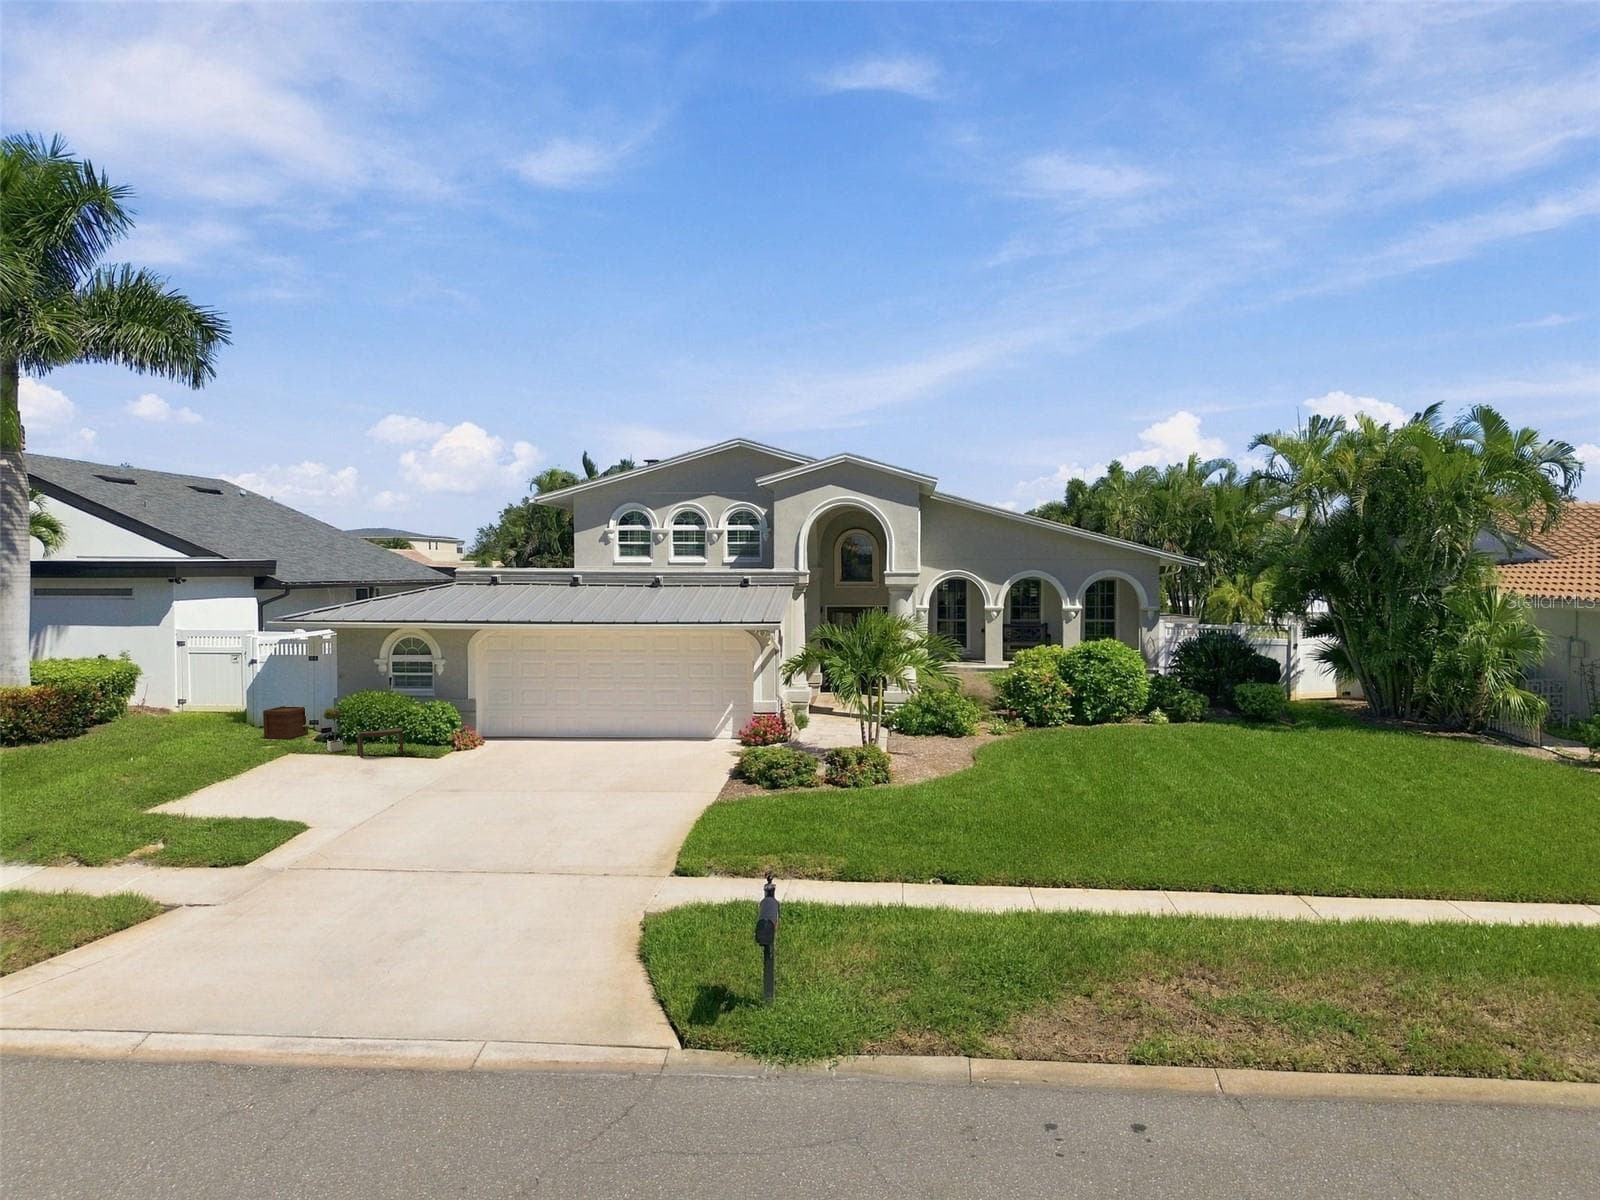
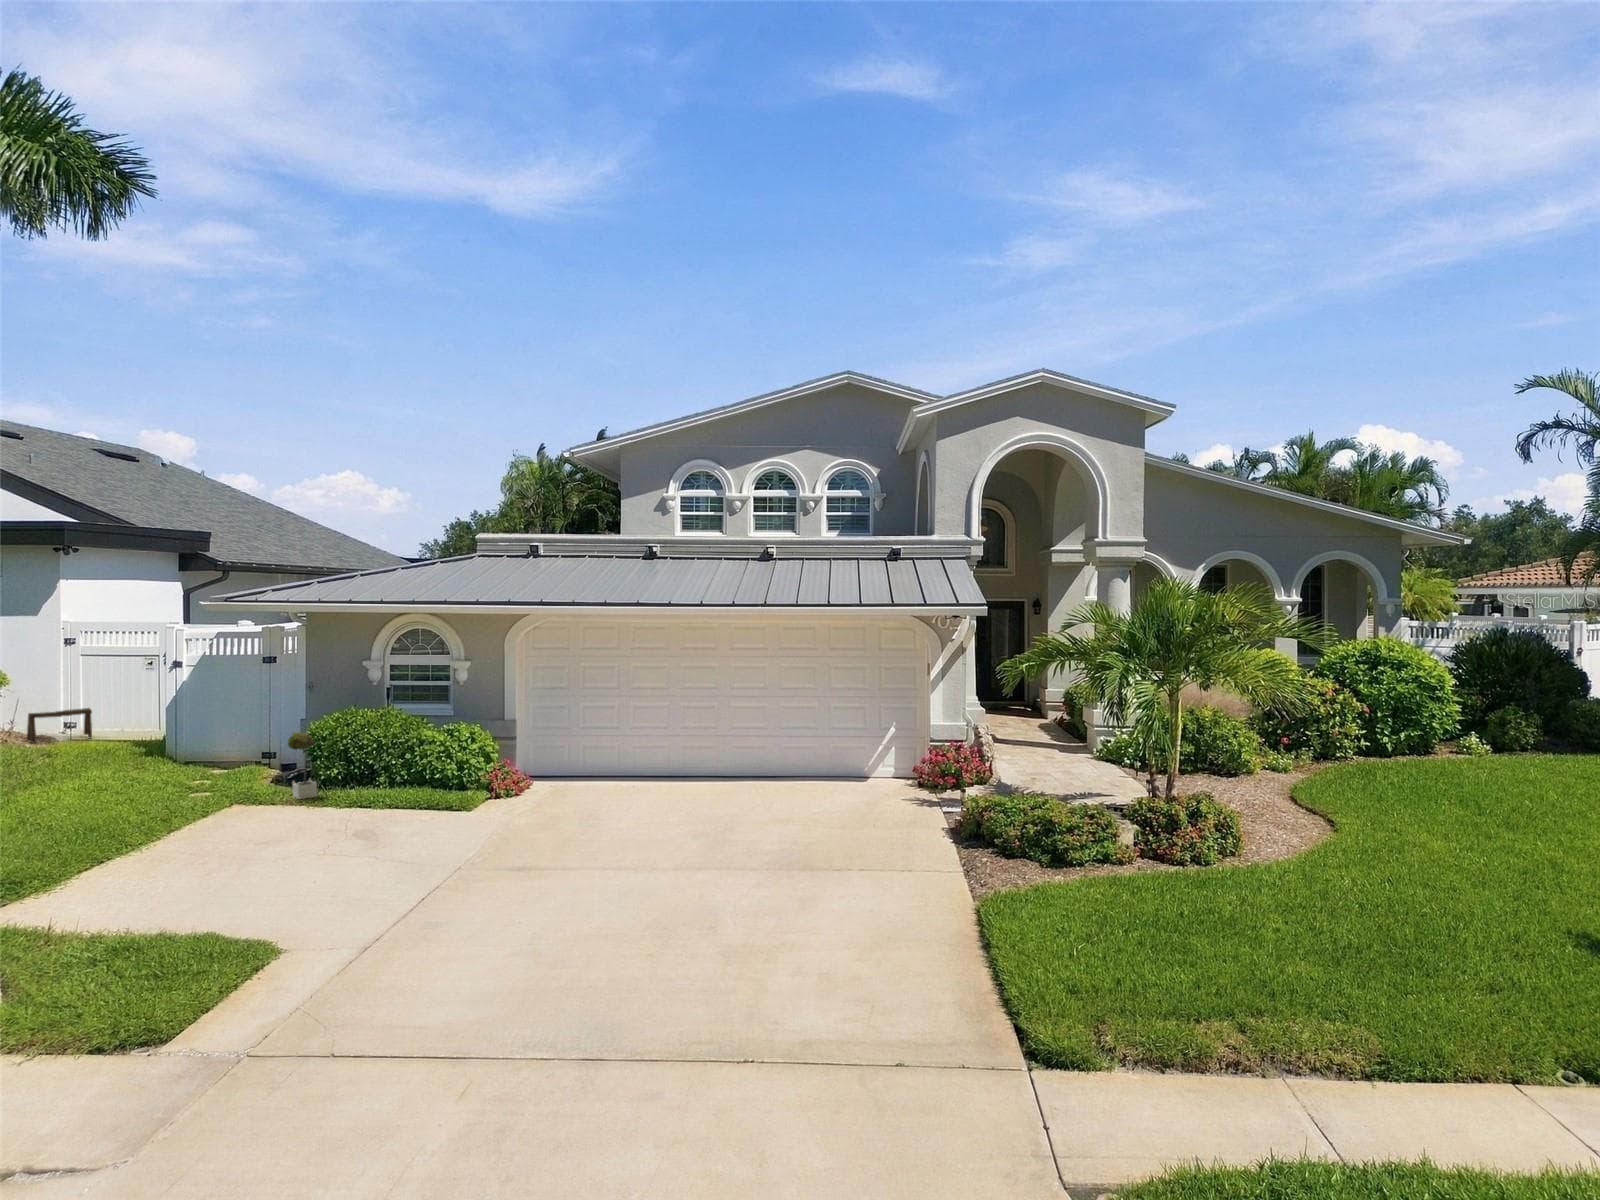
wooden crate: present [263,706,308,739] -> none [191,730,259,779]
bench: present [357,728,403,757] -> present [27,708,92,743]

